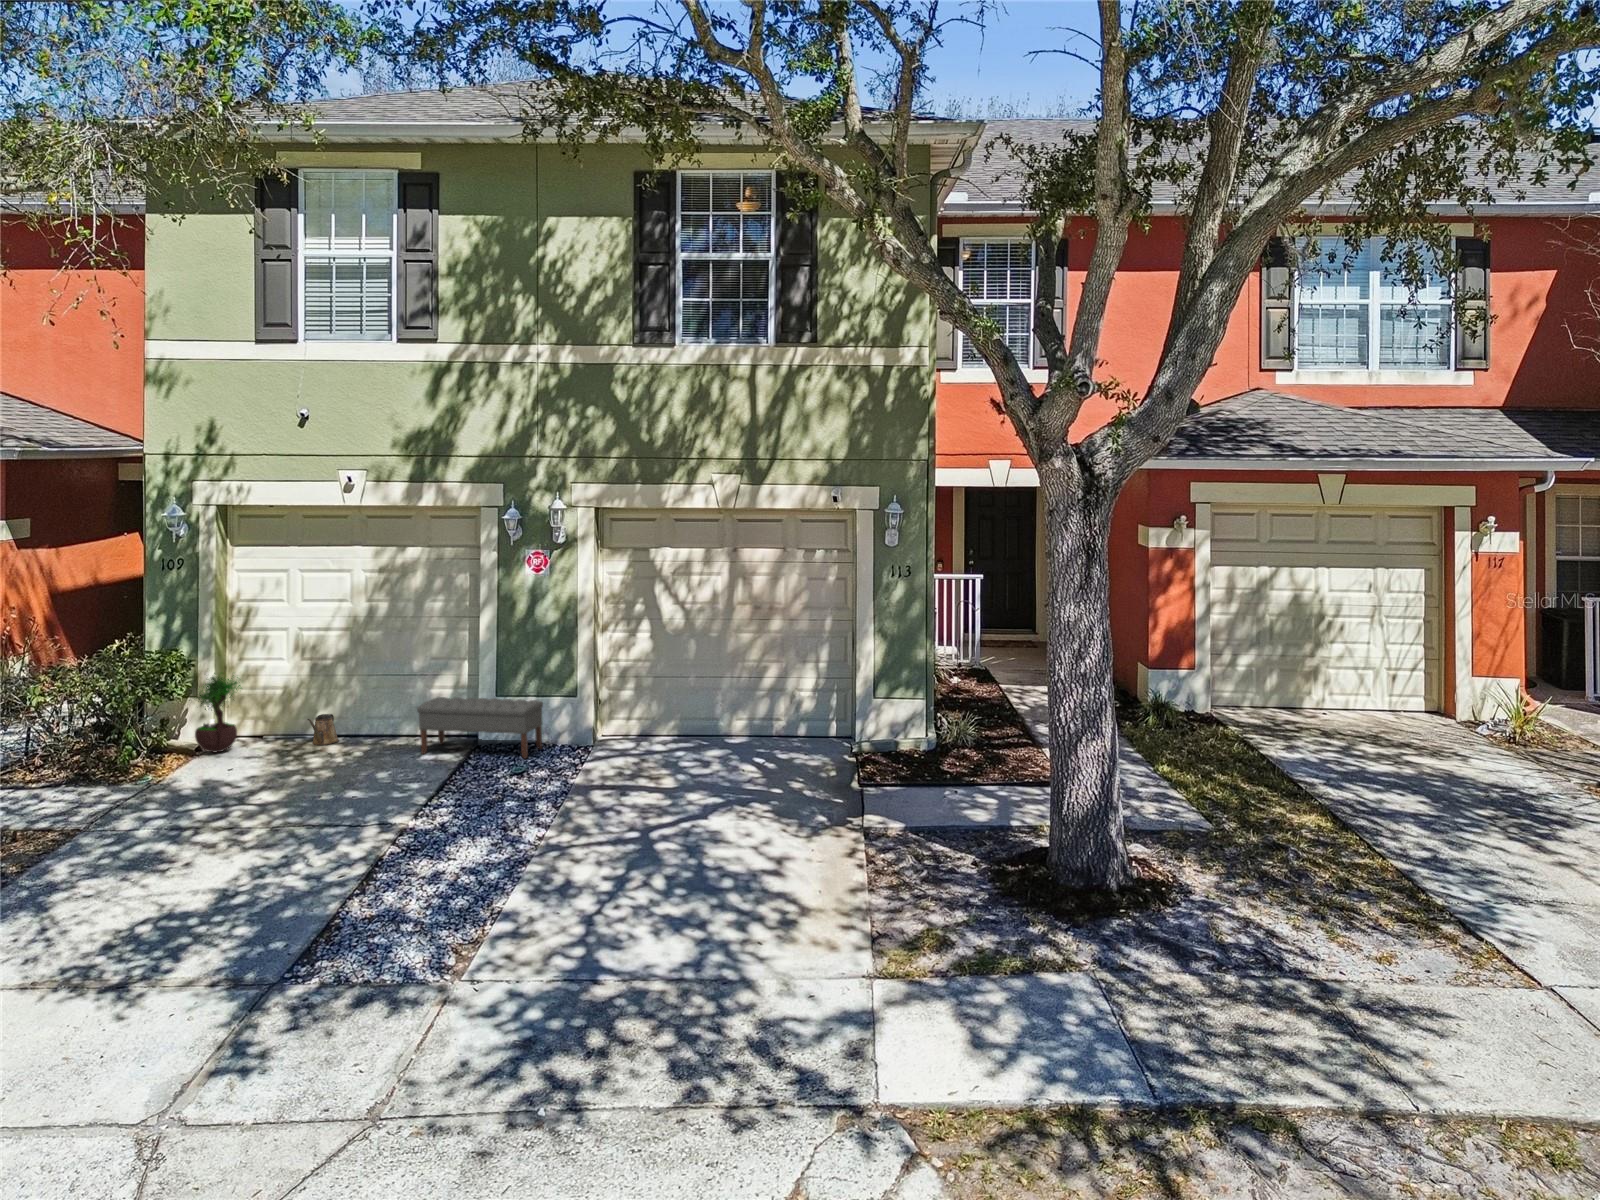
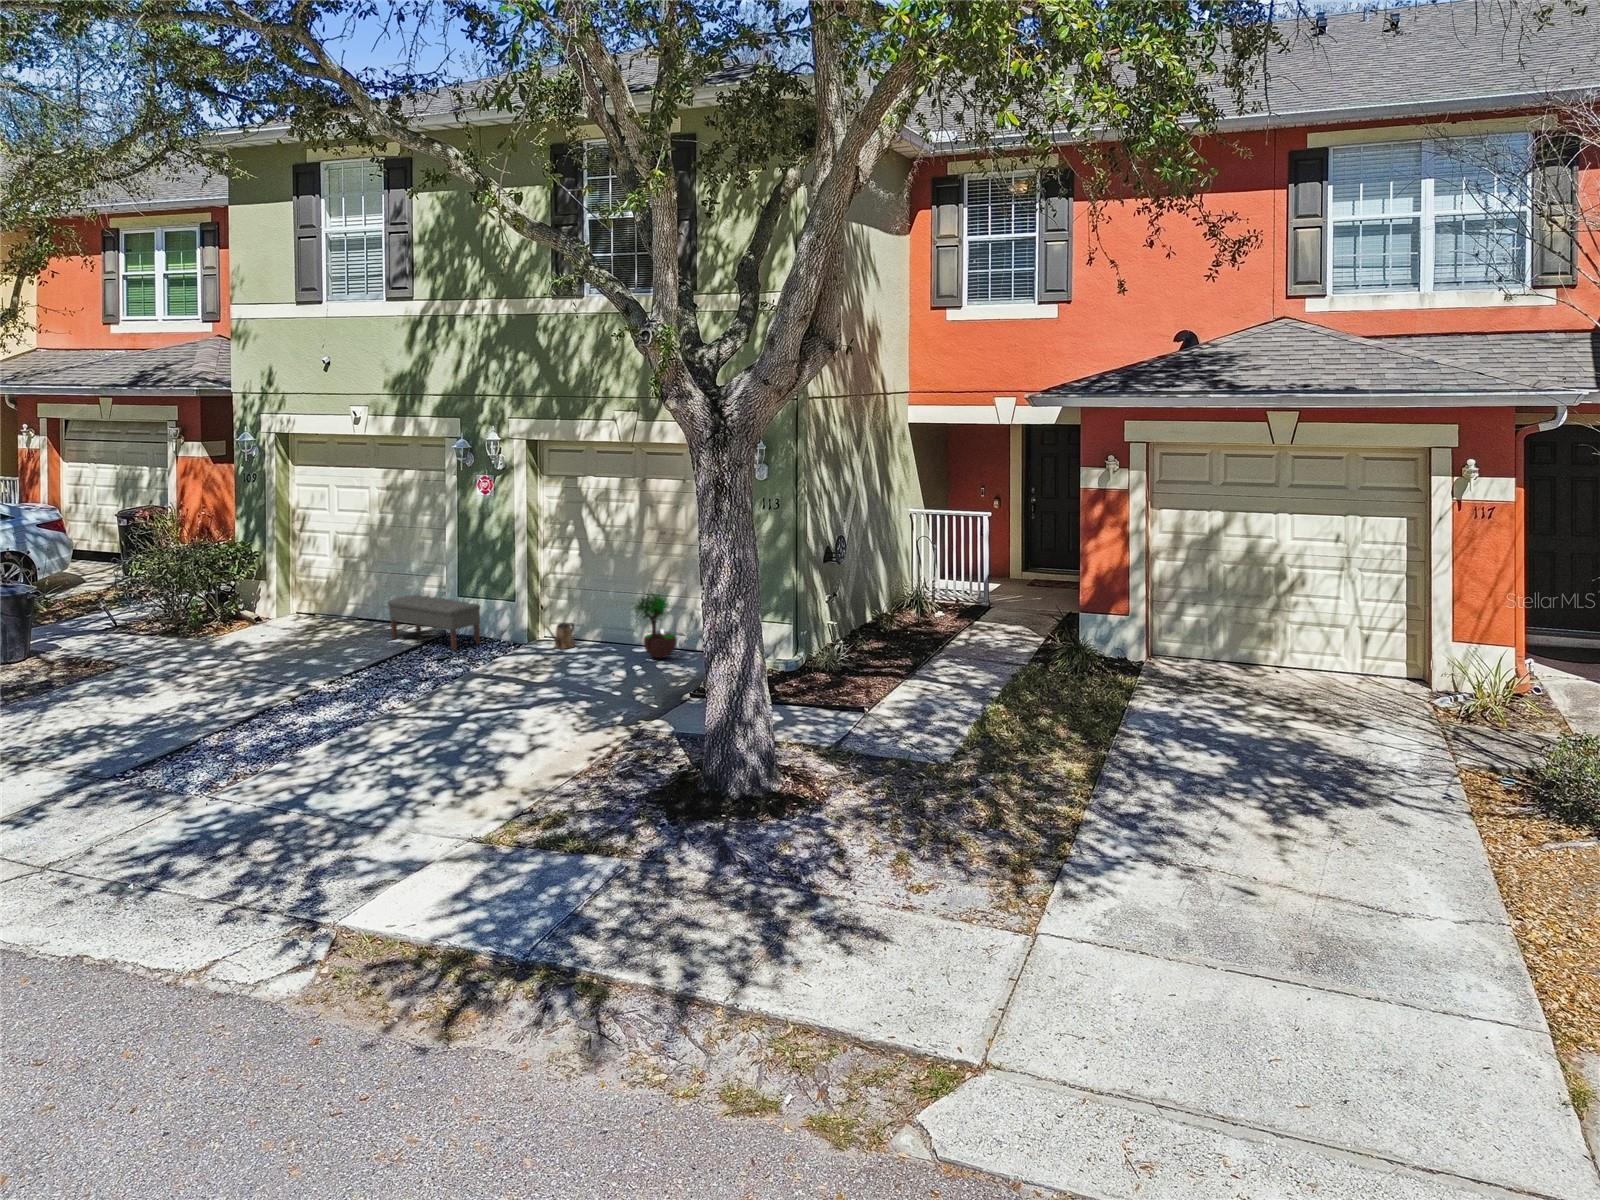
potted tree: present [194,672,241,753] -> present [632,592,676,658]
watering can: present [307,714,339,745] -> present [547,623,575,649]

